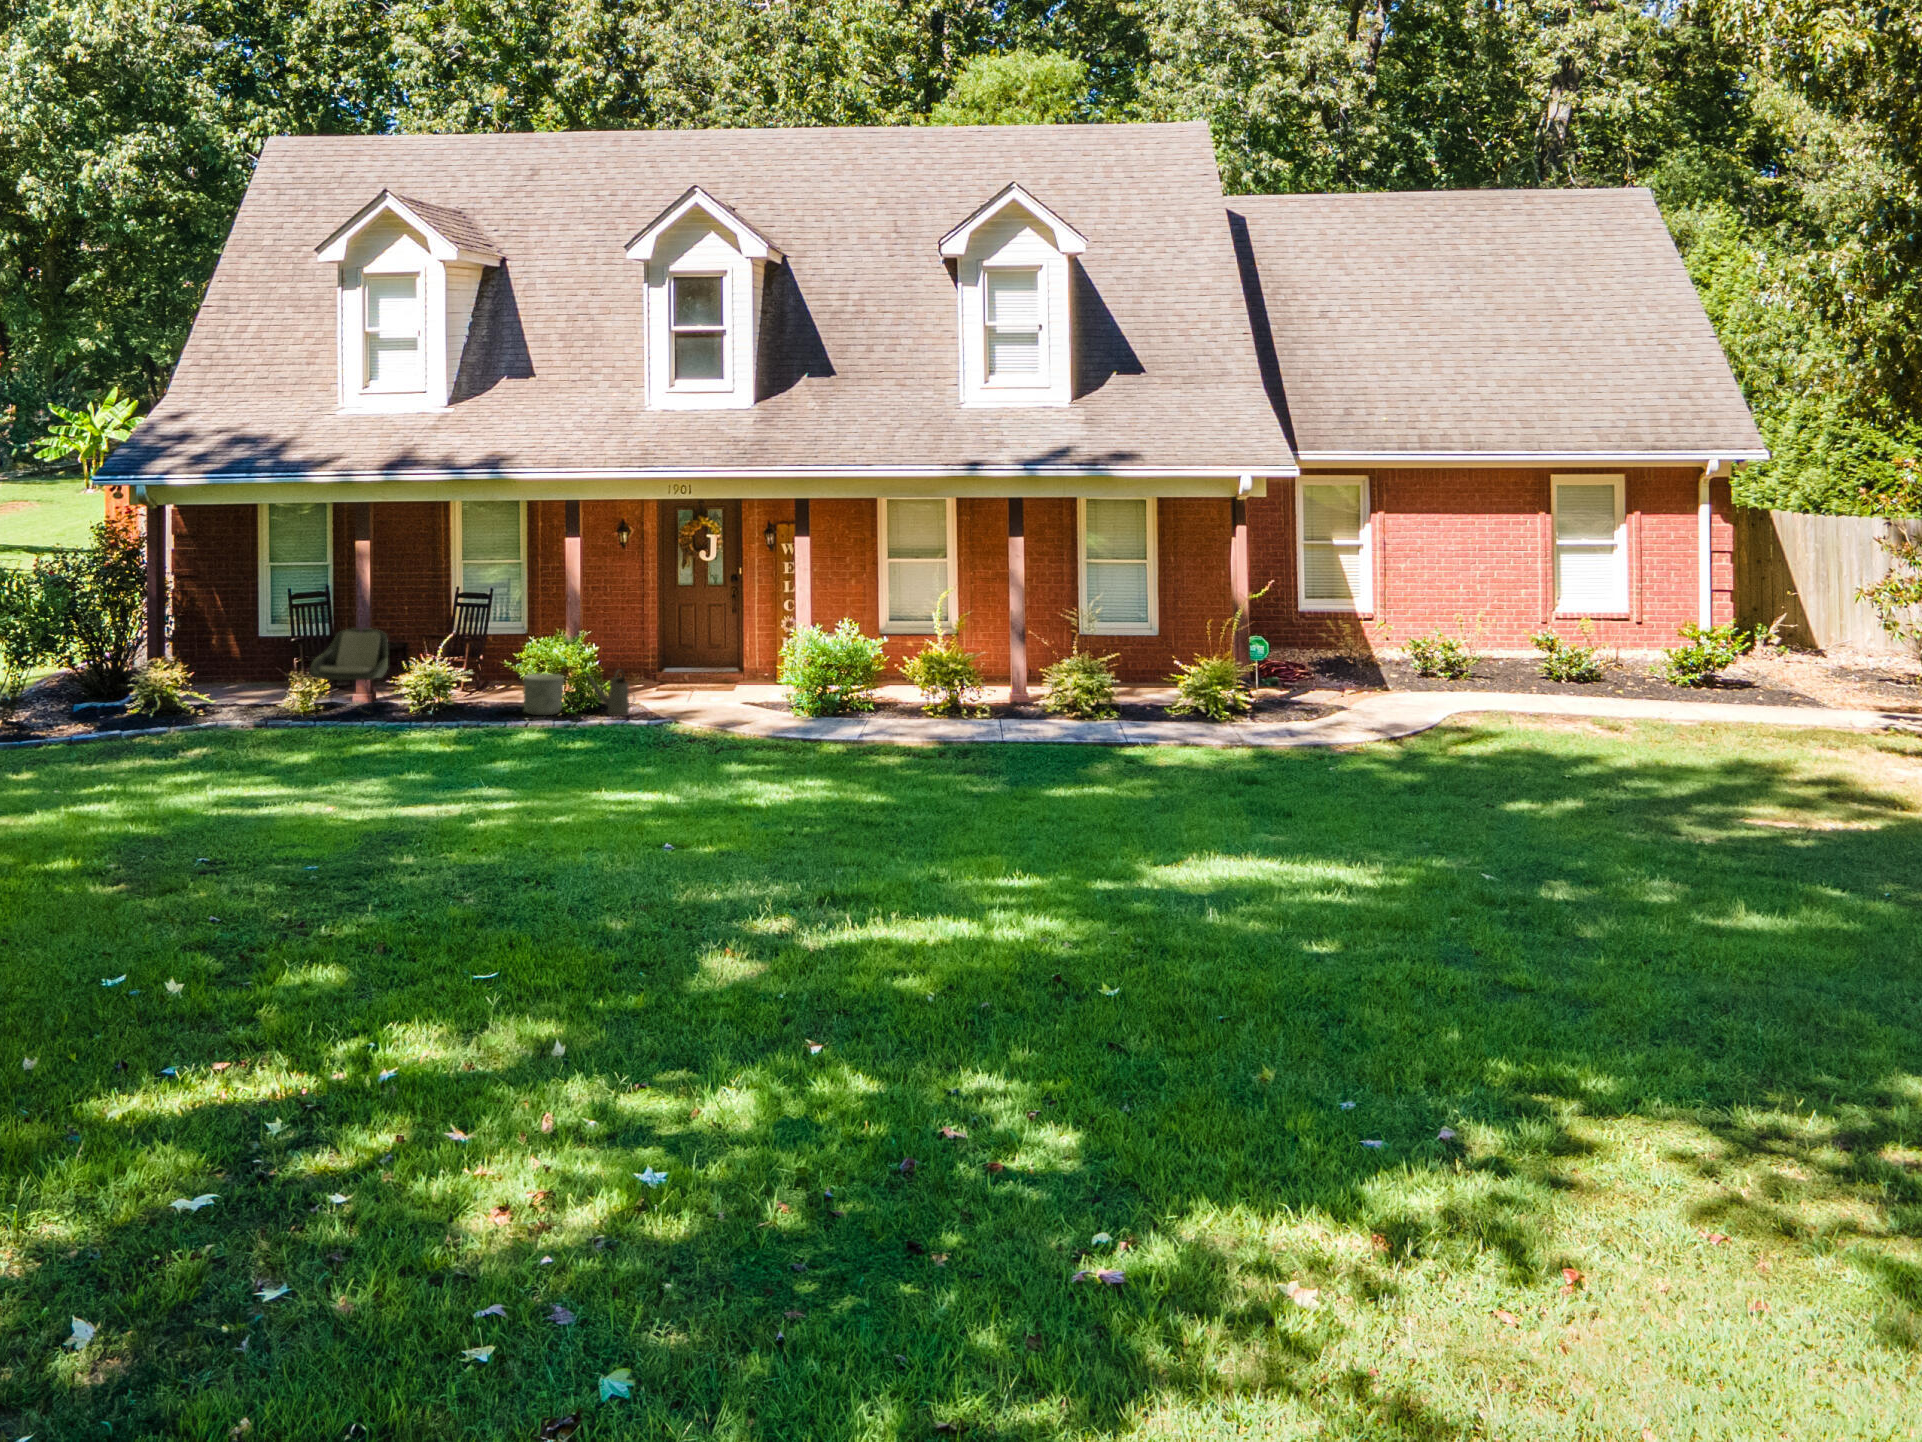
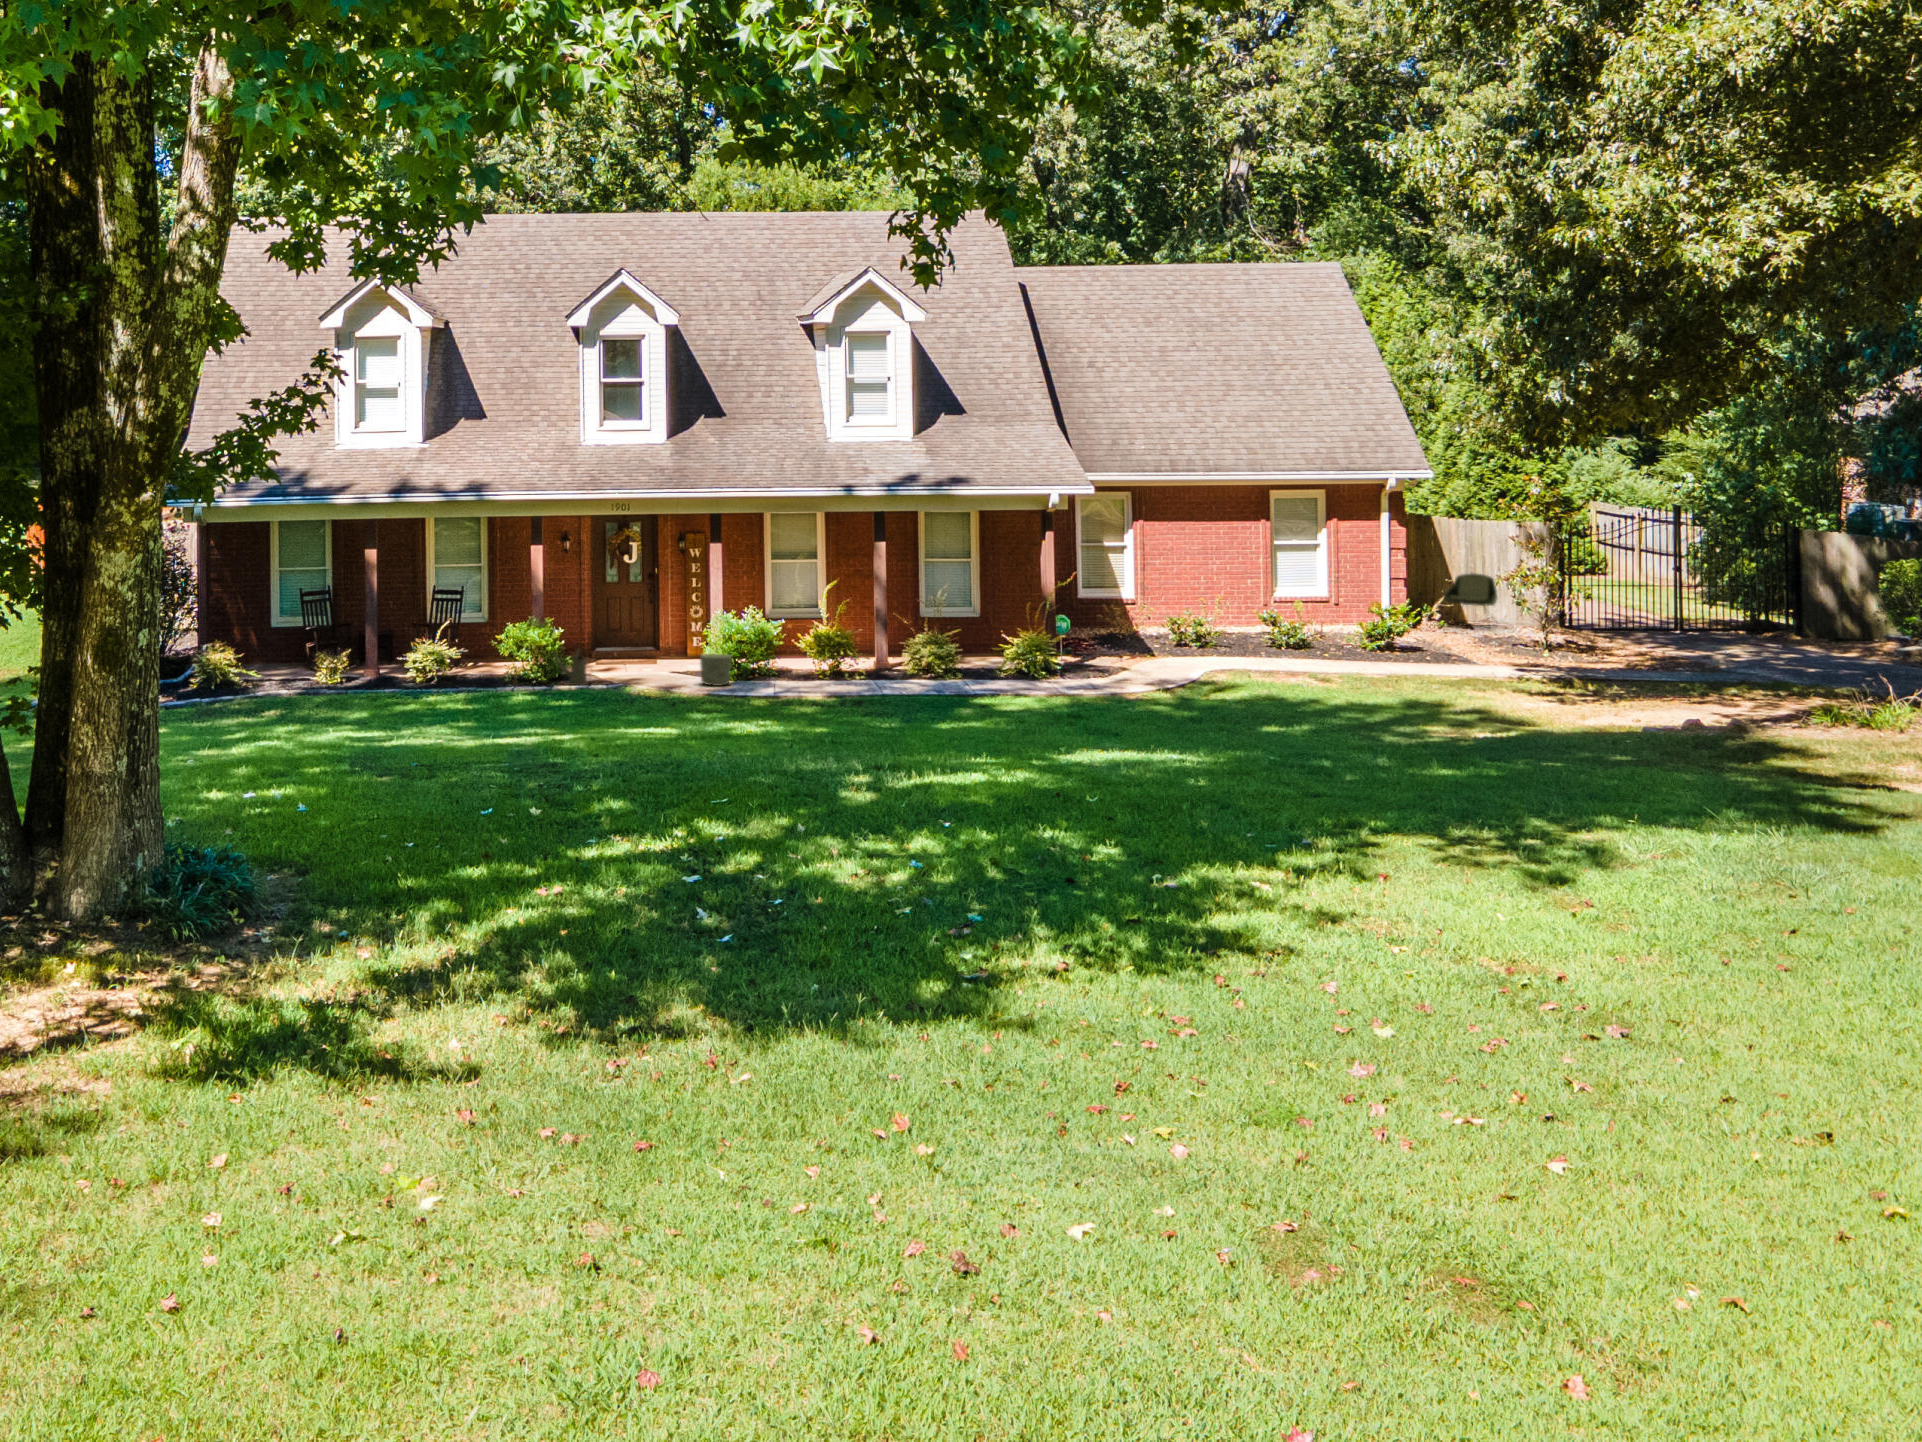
lounge chair: present [310,628,388,714] -> present [1444,573,1498,626]
planter: present [523,673,564,715] -> present [700,654,731,686]

